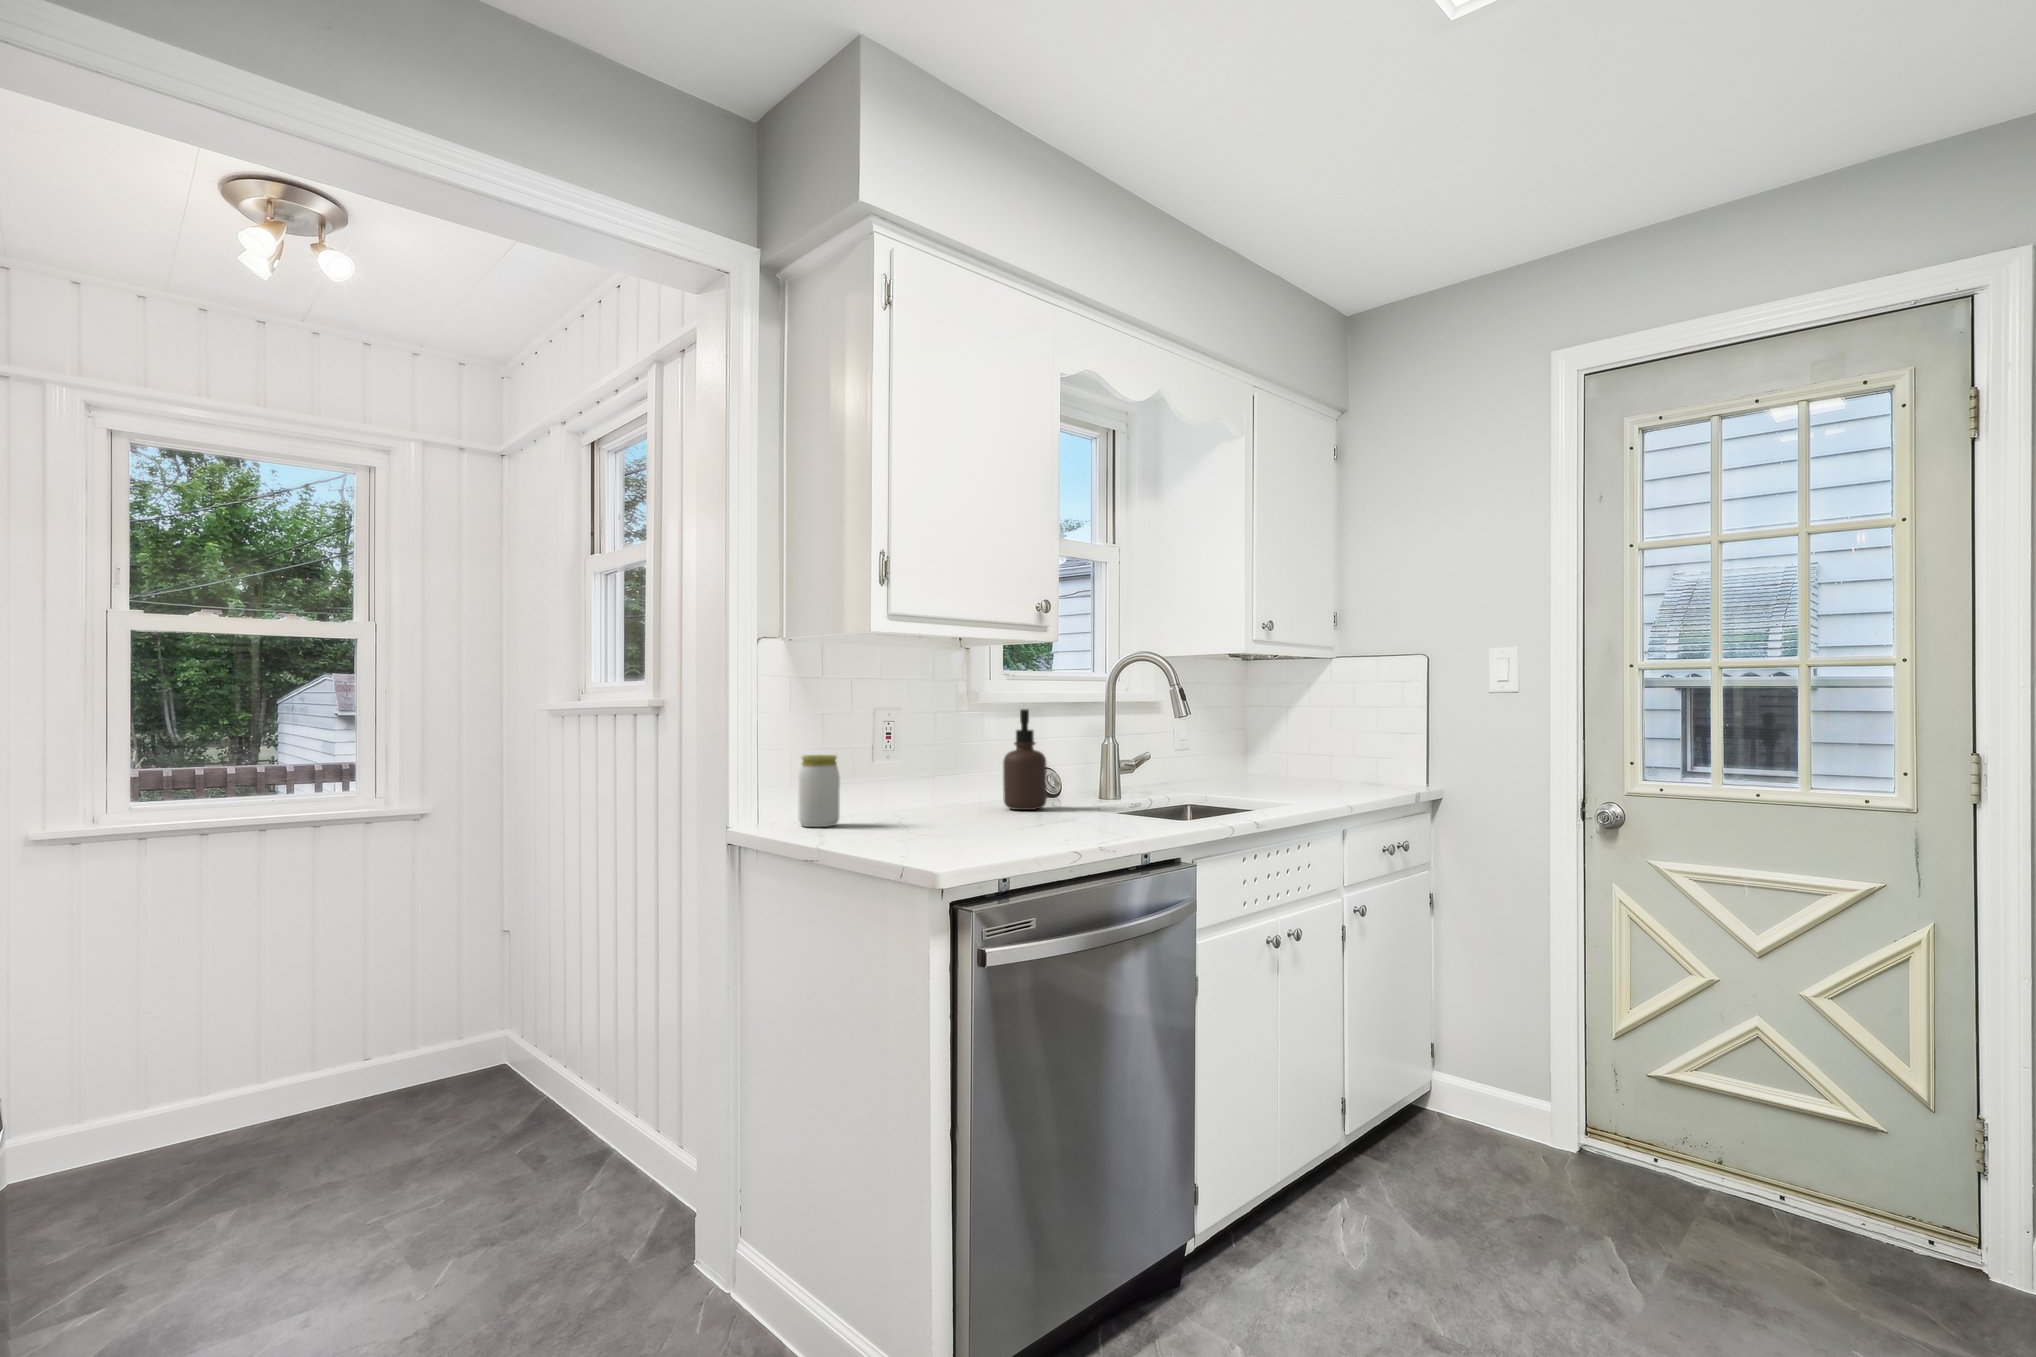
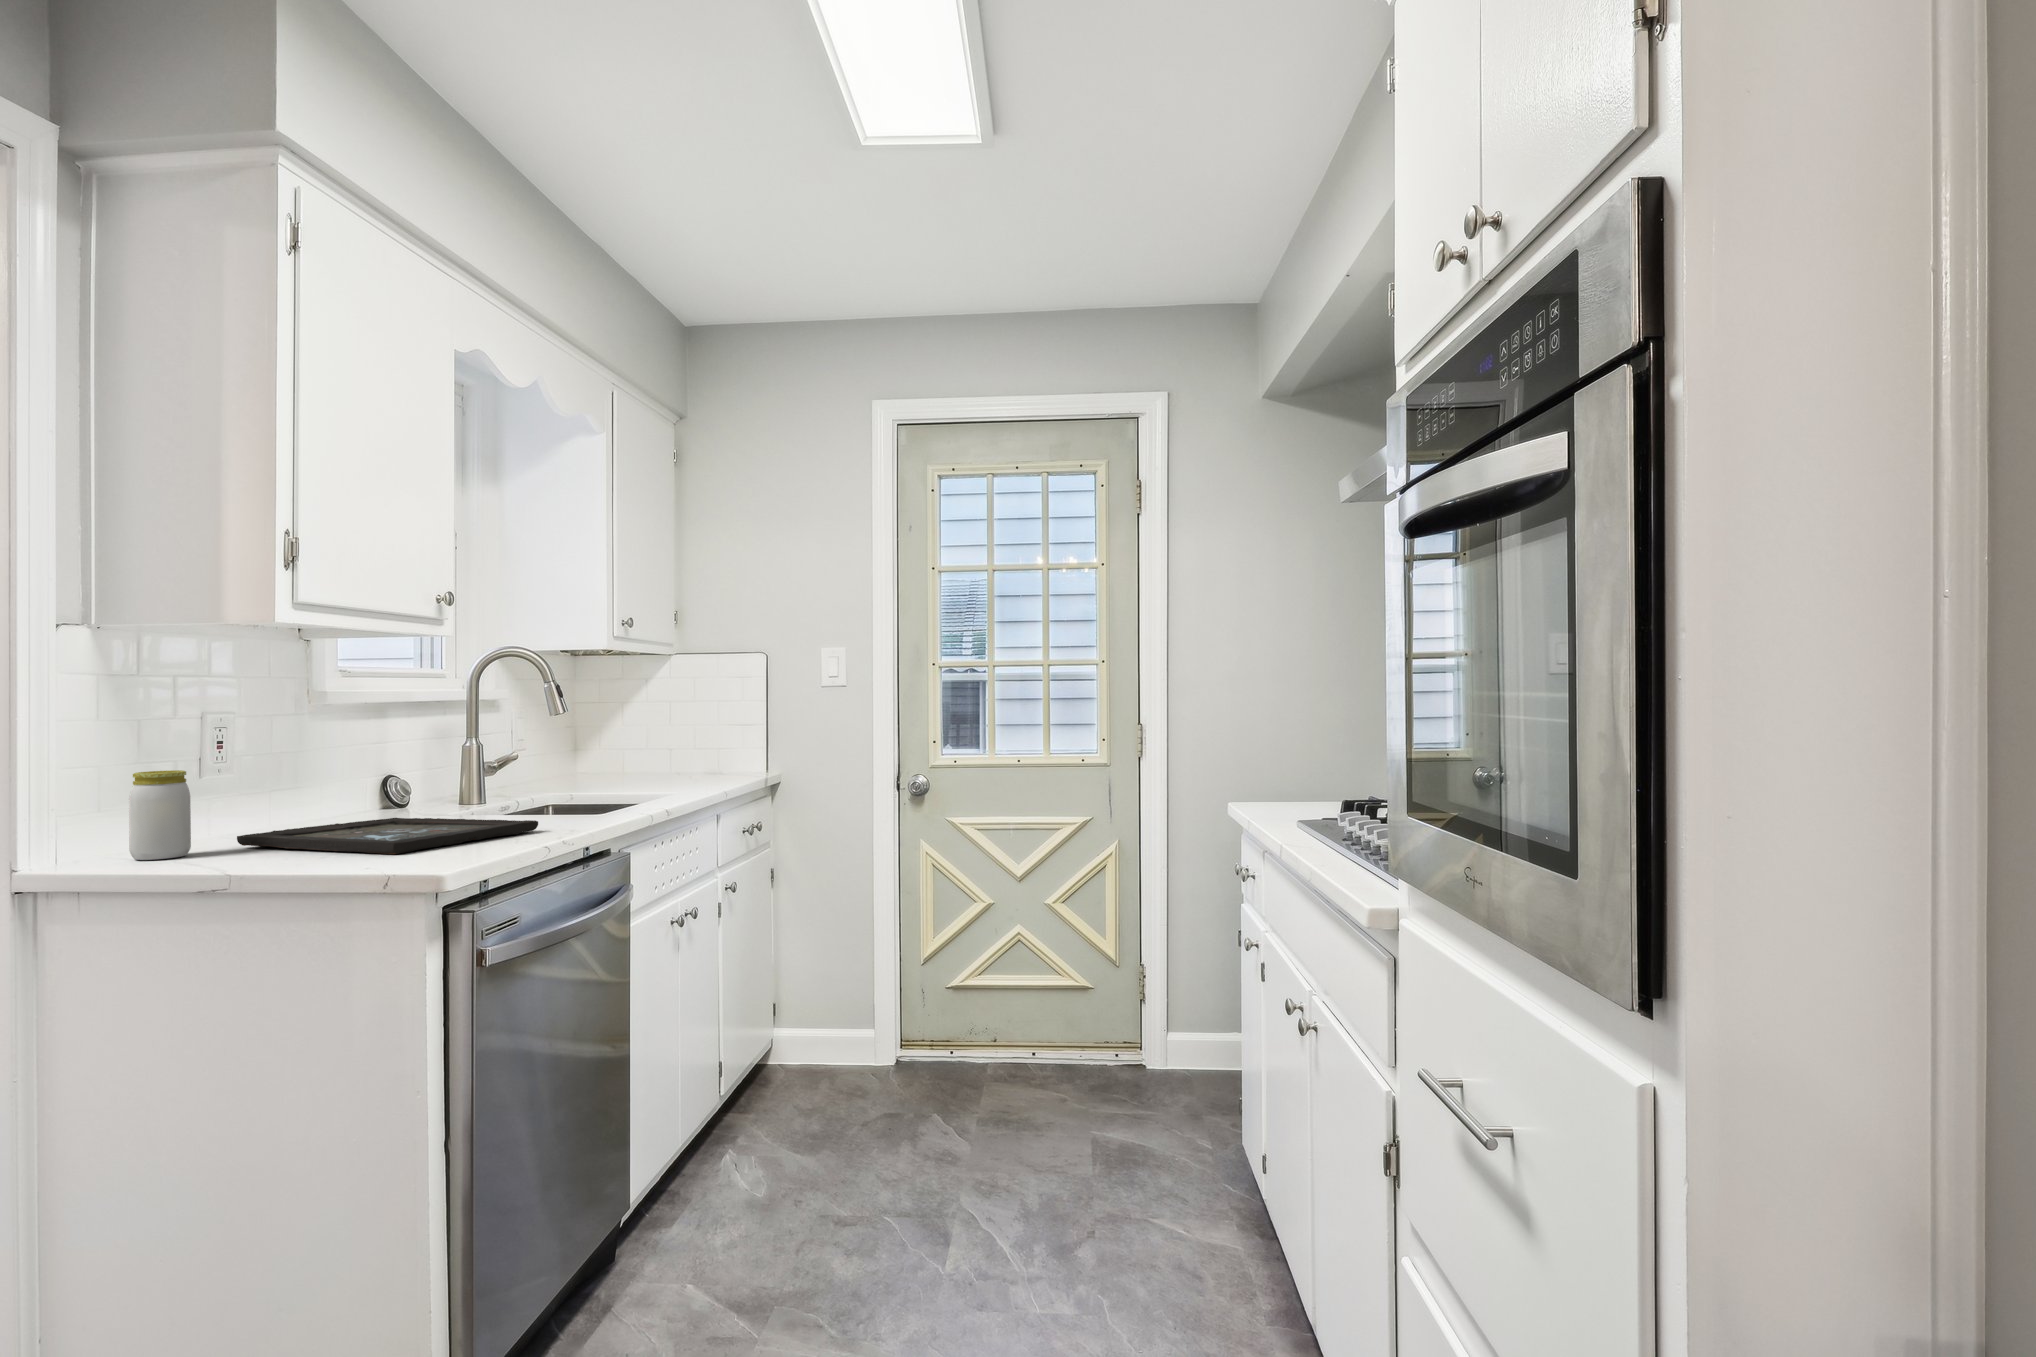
soap dispenser: present [1003,709,1047,810] -> none [366,709,421,822]
tray: none [876,807,1103,844] -> present [237,818,538,854]

